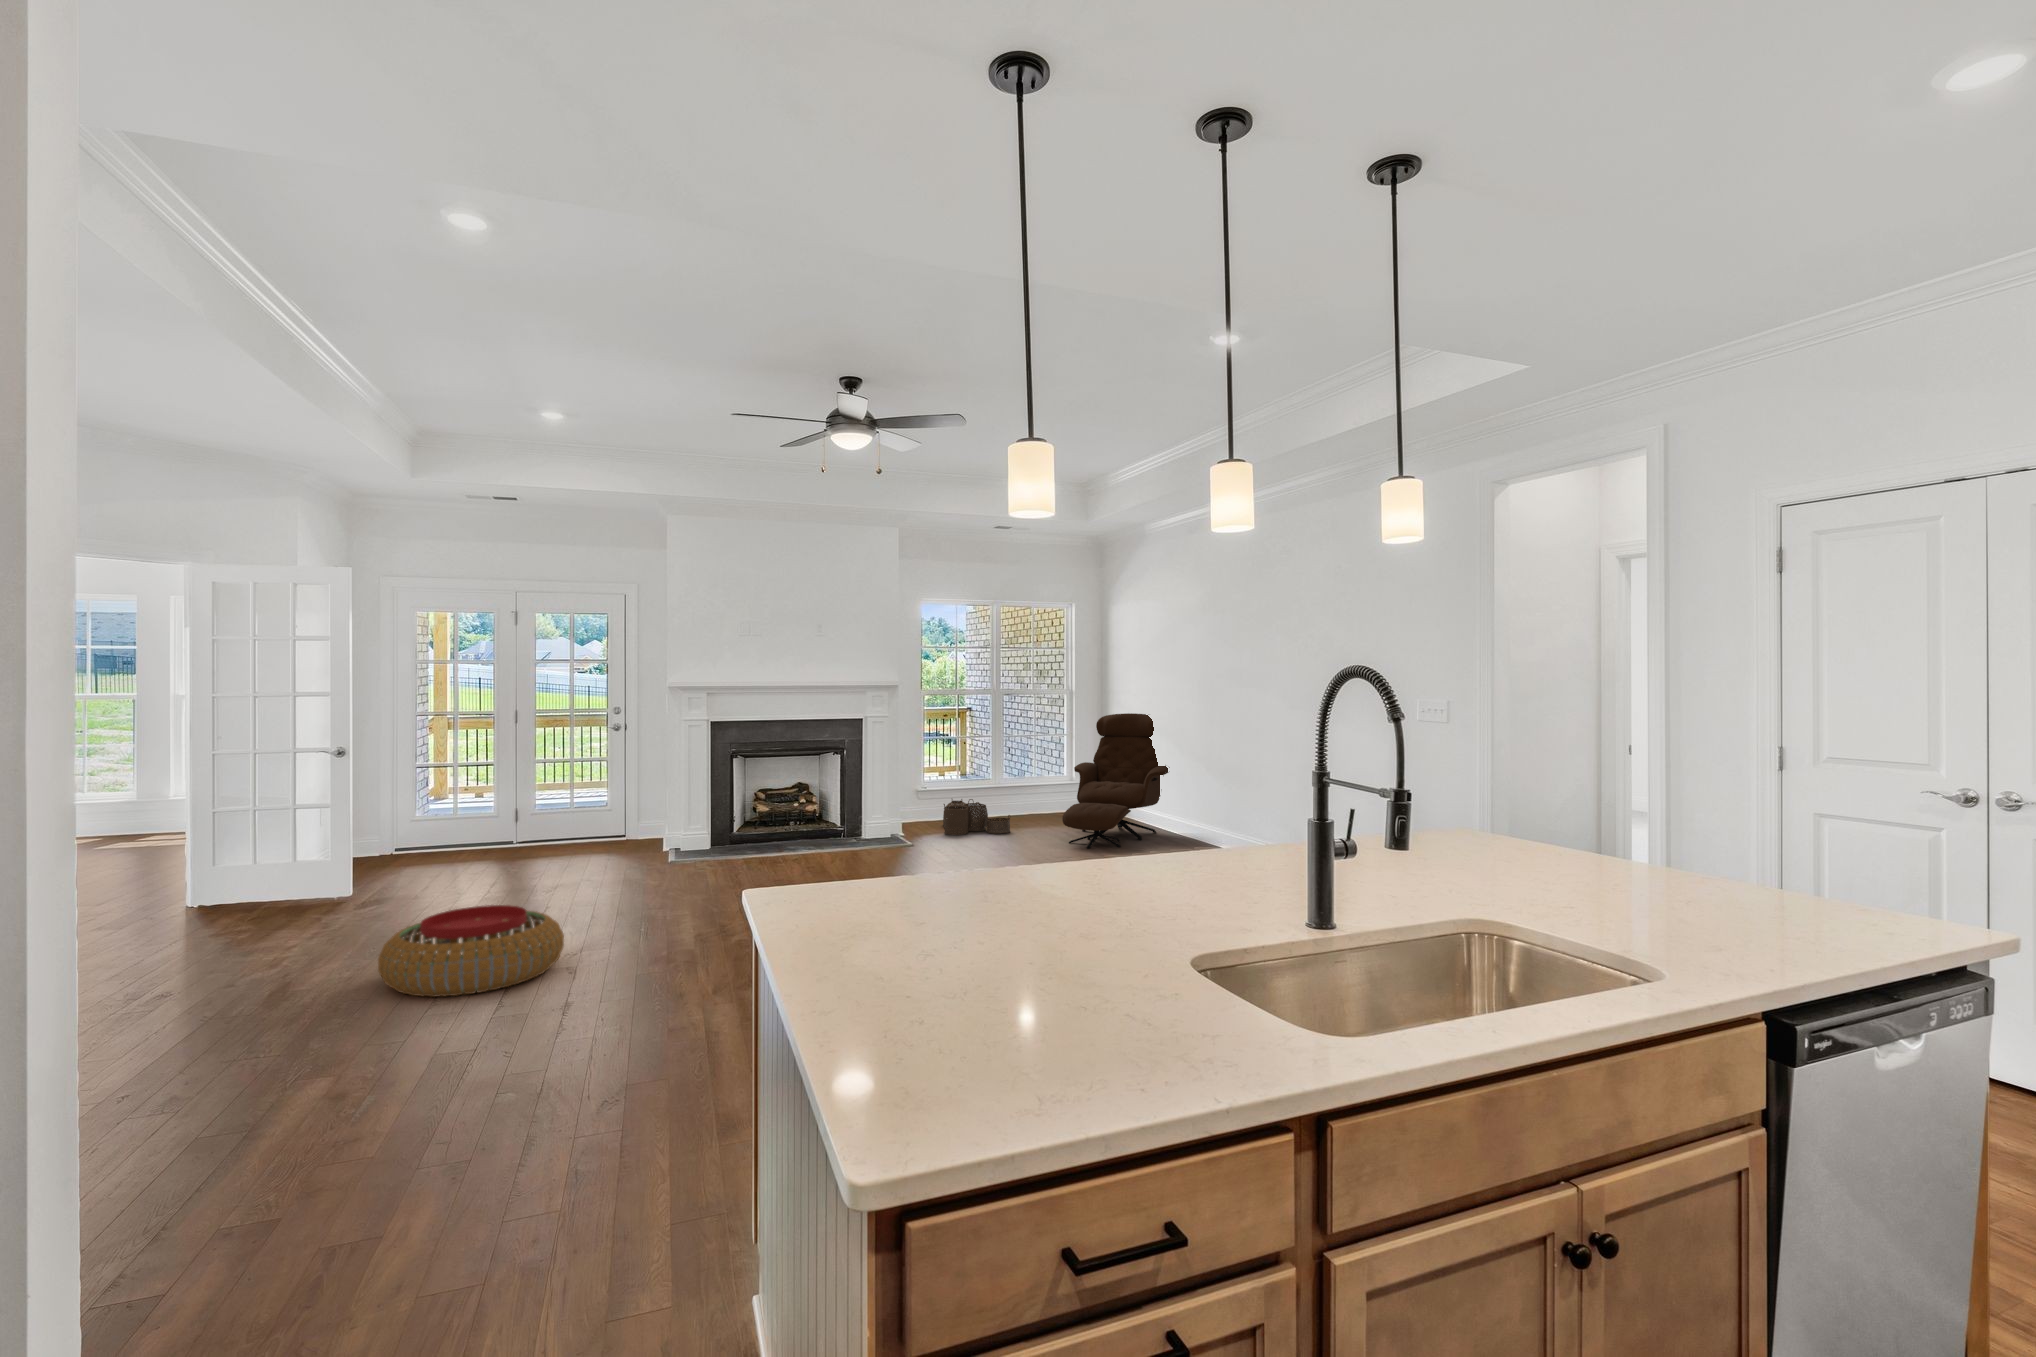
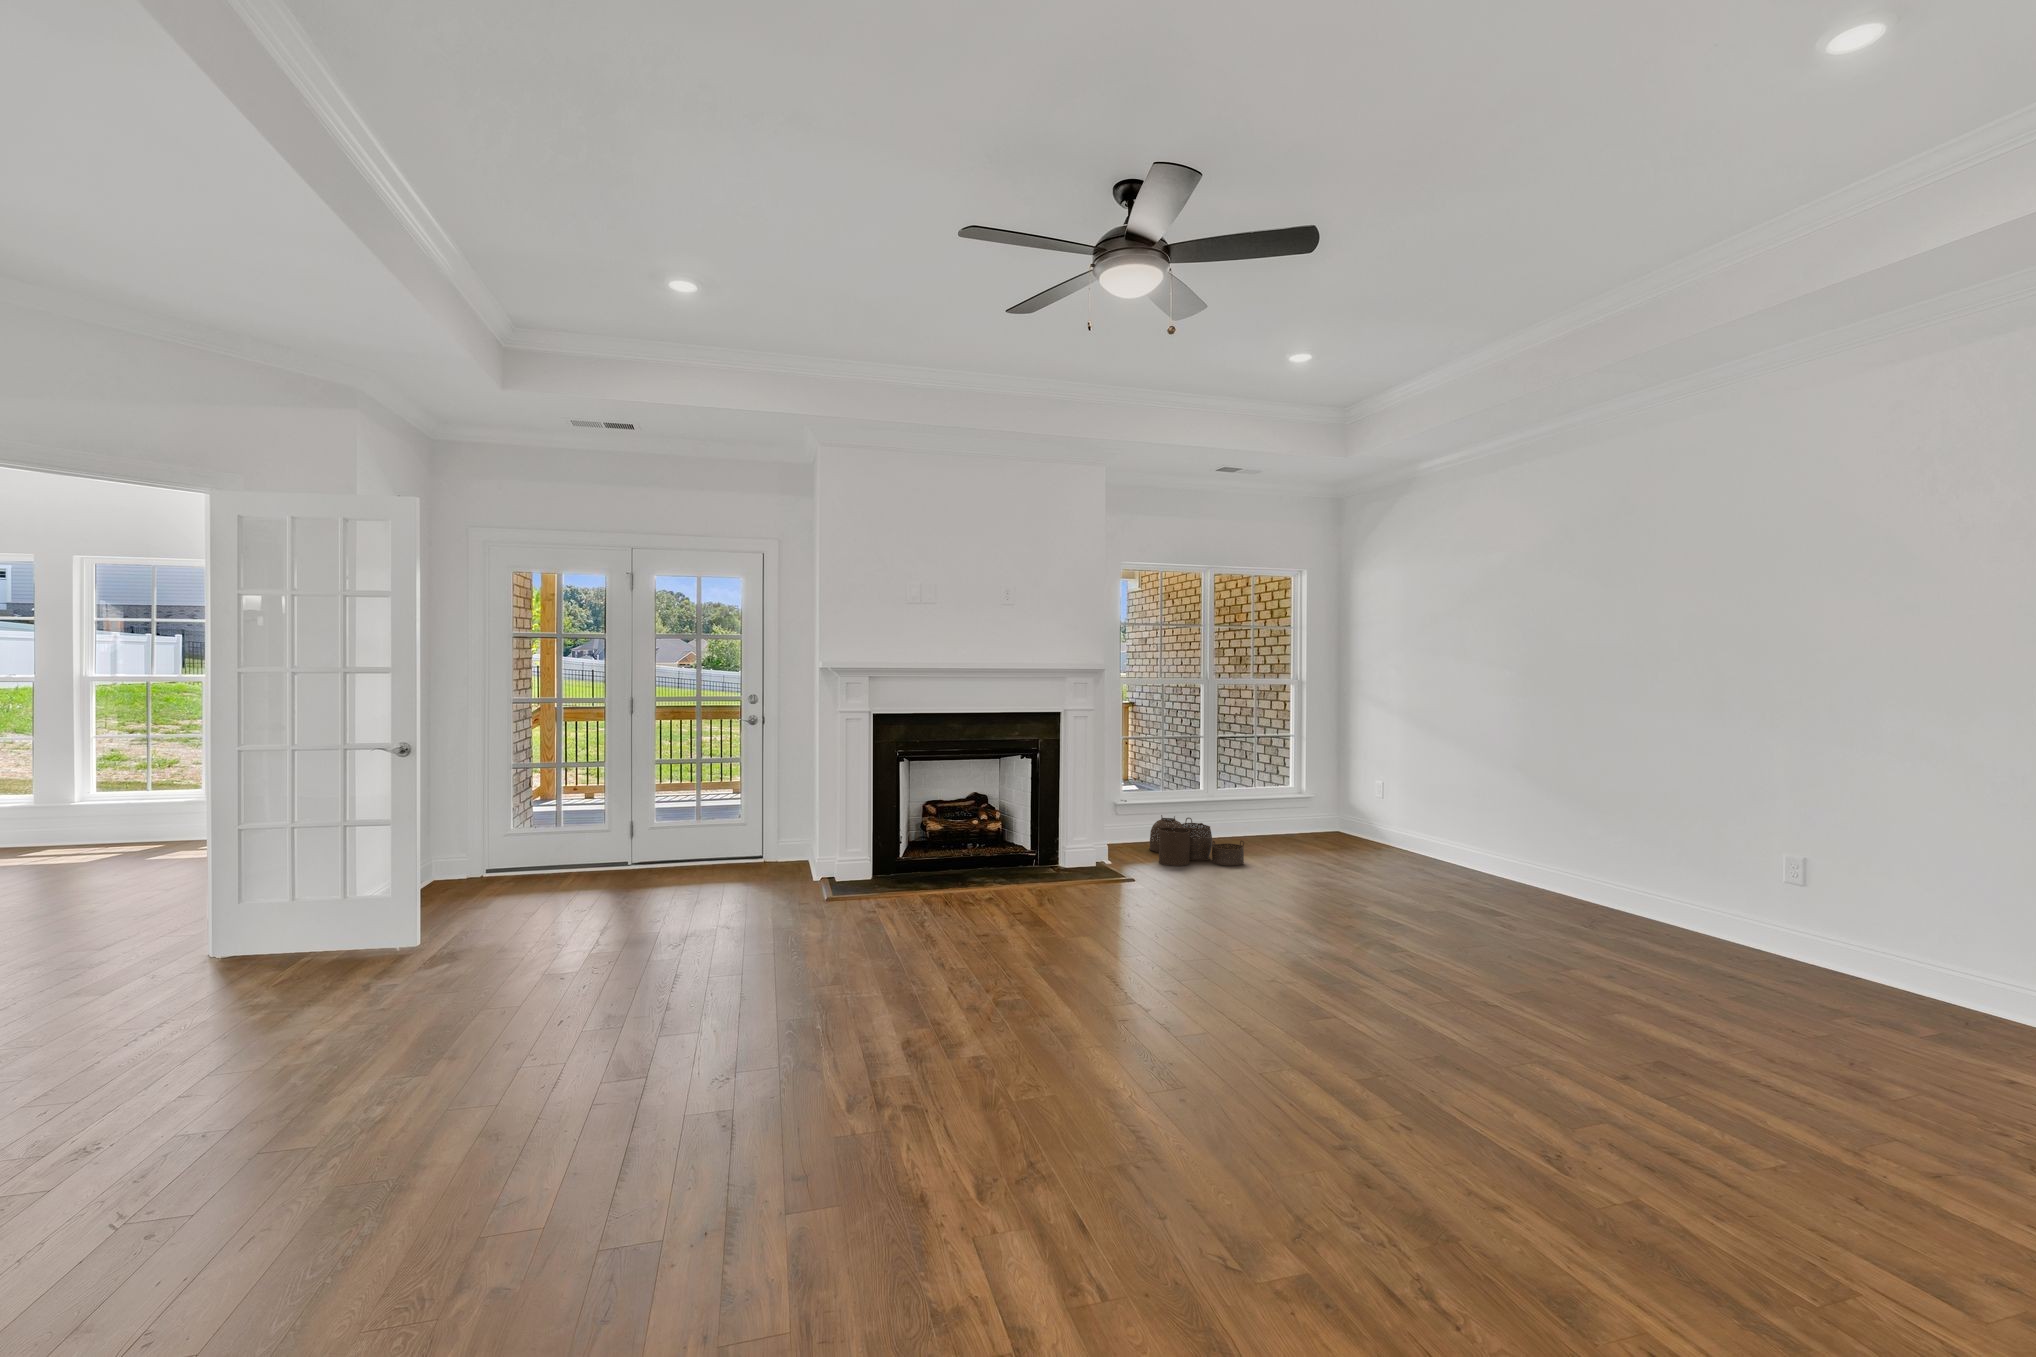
lounge chair: present [1062,713,1170,849] -> none [1329,712,1465,897]
pouf: present [378,905,564,997] -> none [396,1015,694,1202]

